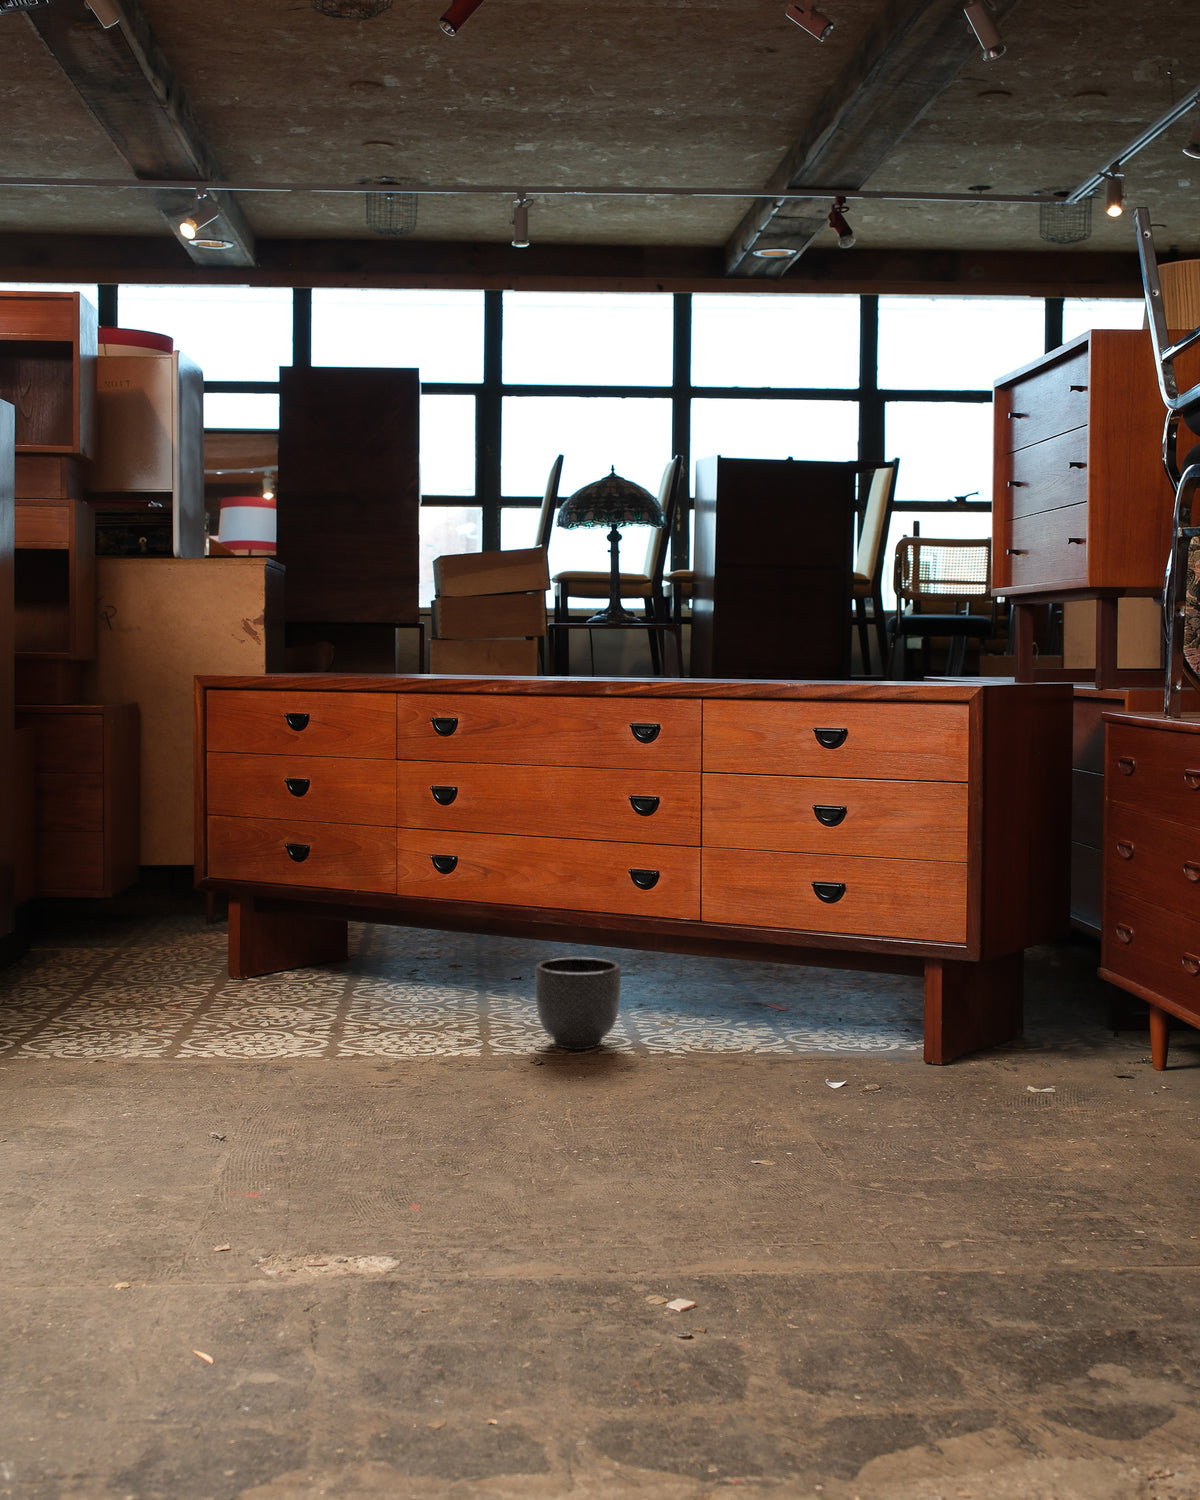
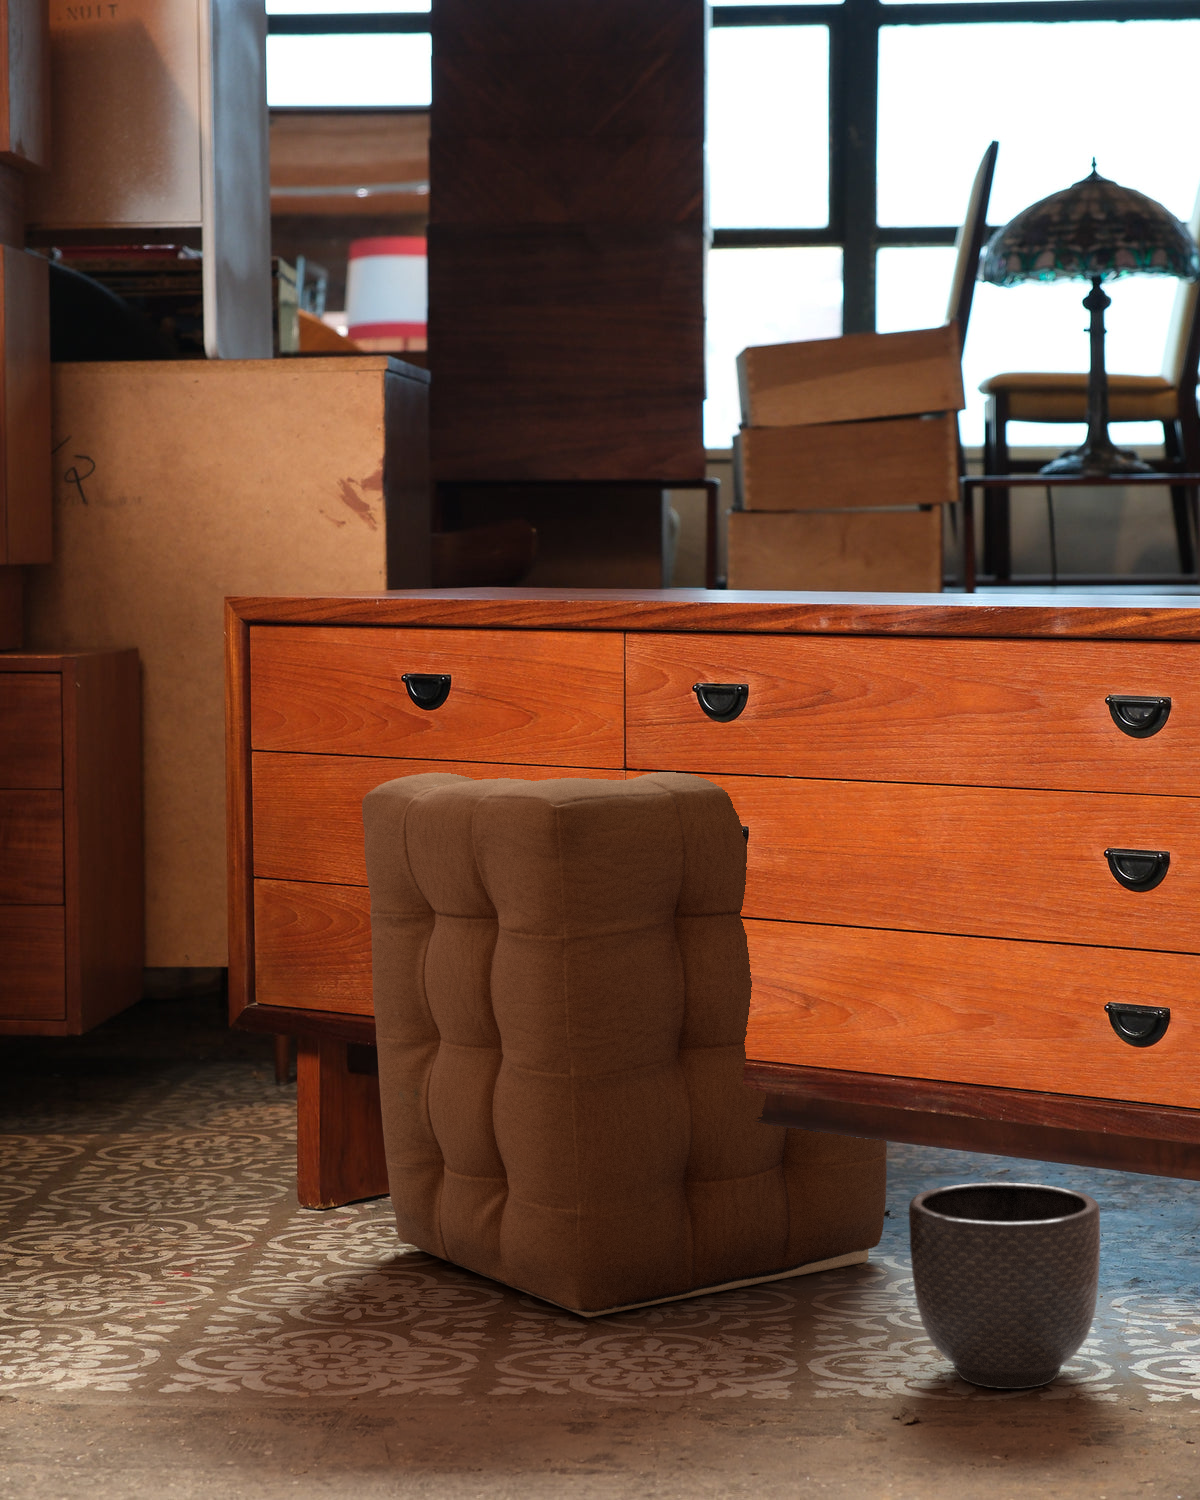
ottoman: none [270,755,526,1024] -> present [362,772,887,1317]

